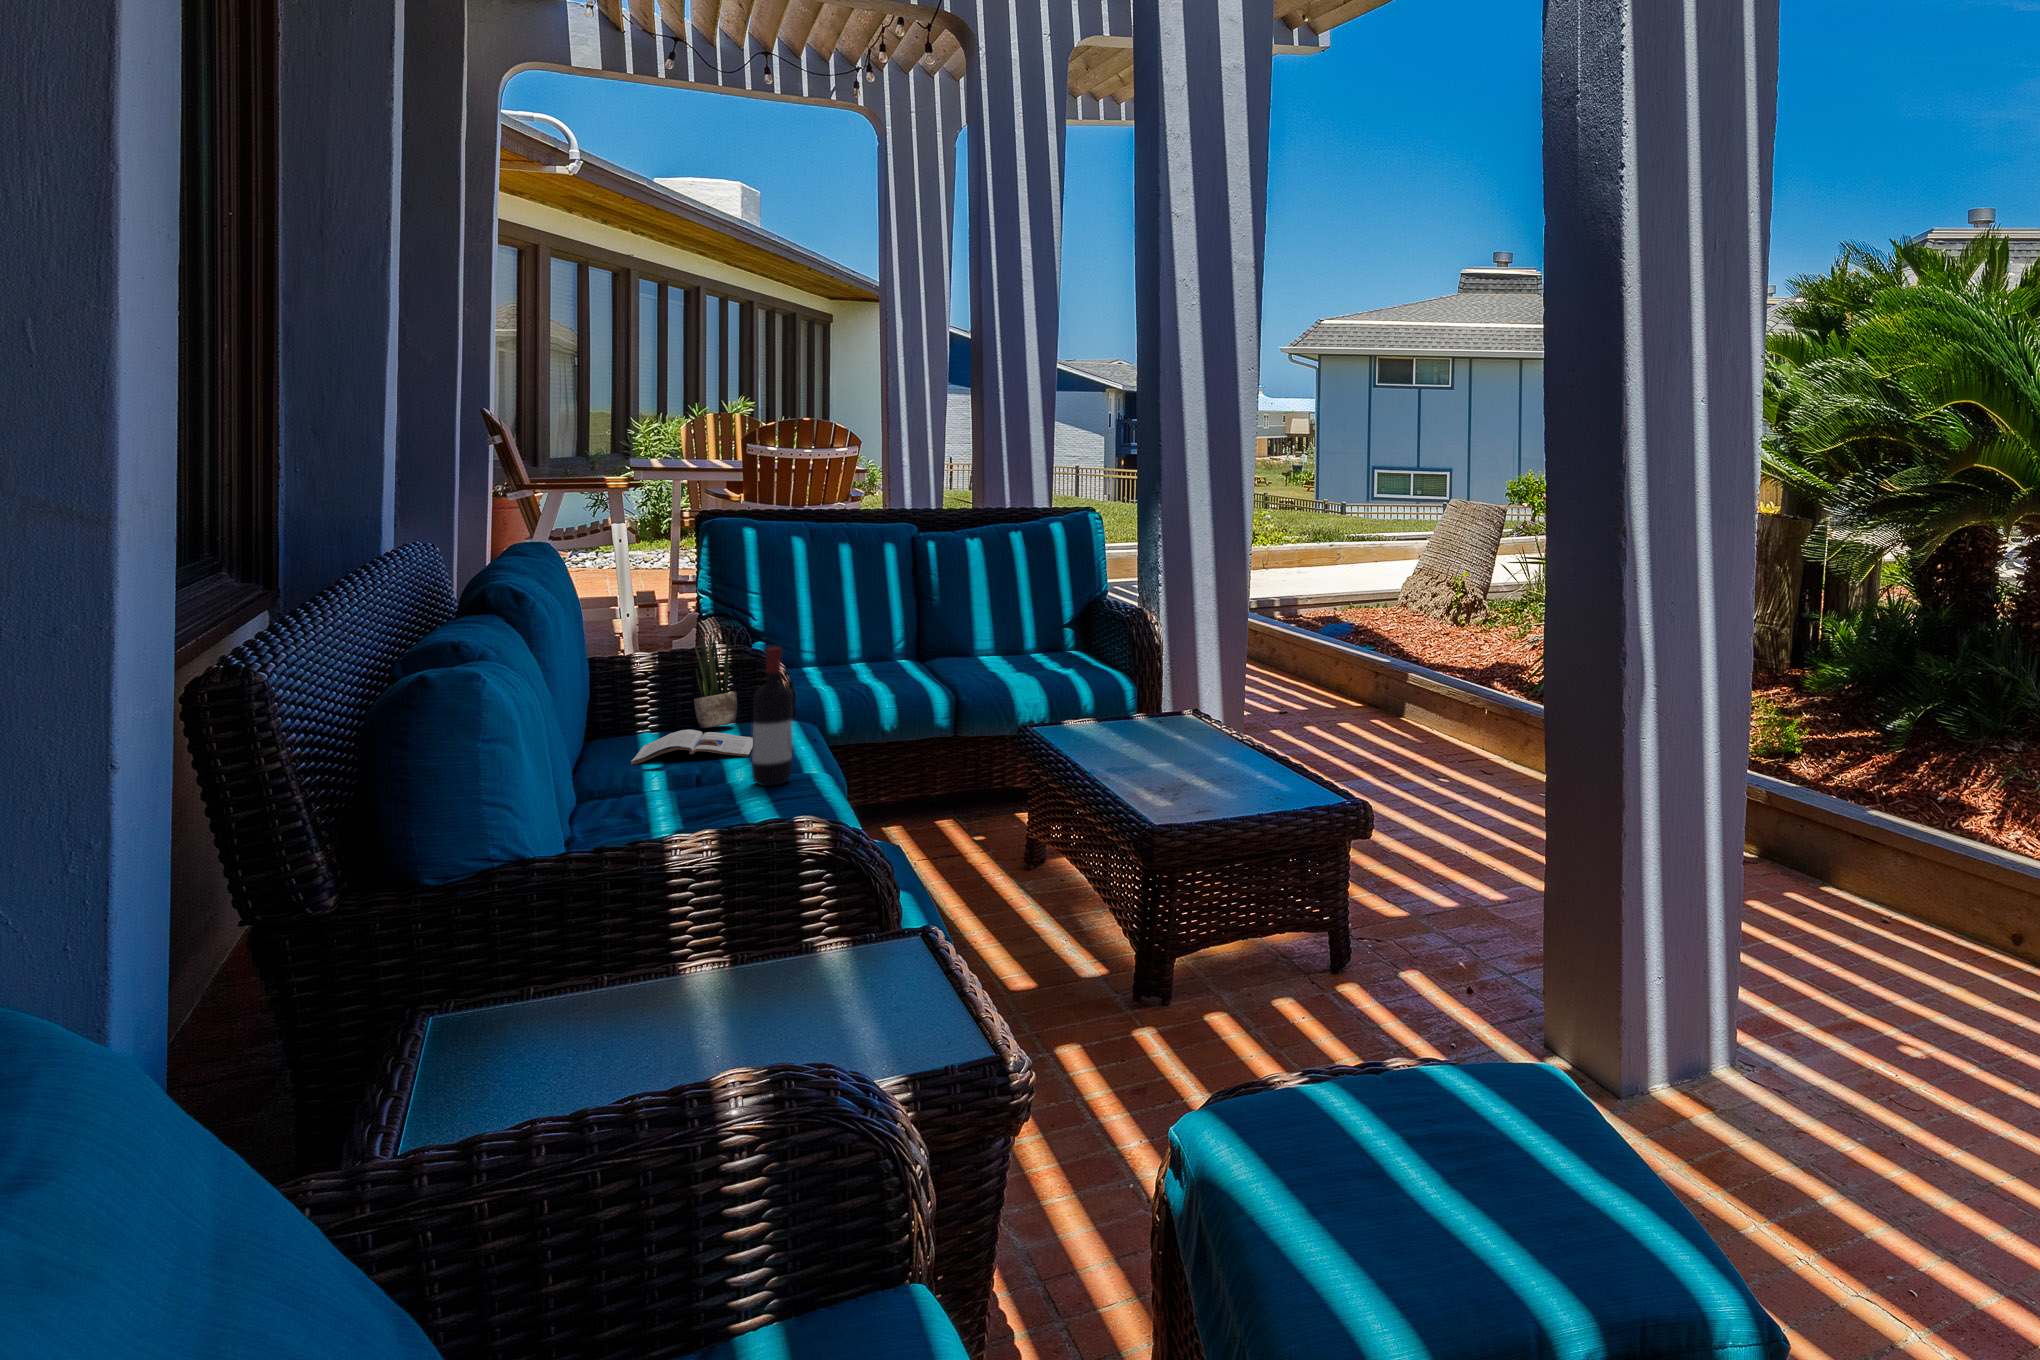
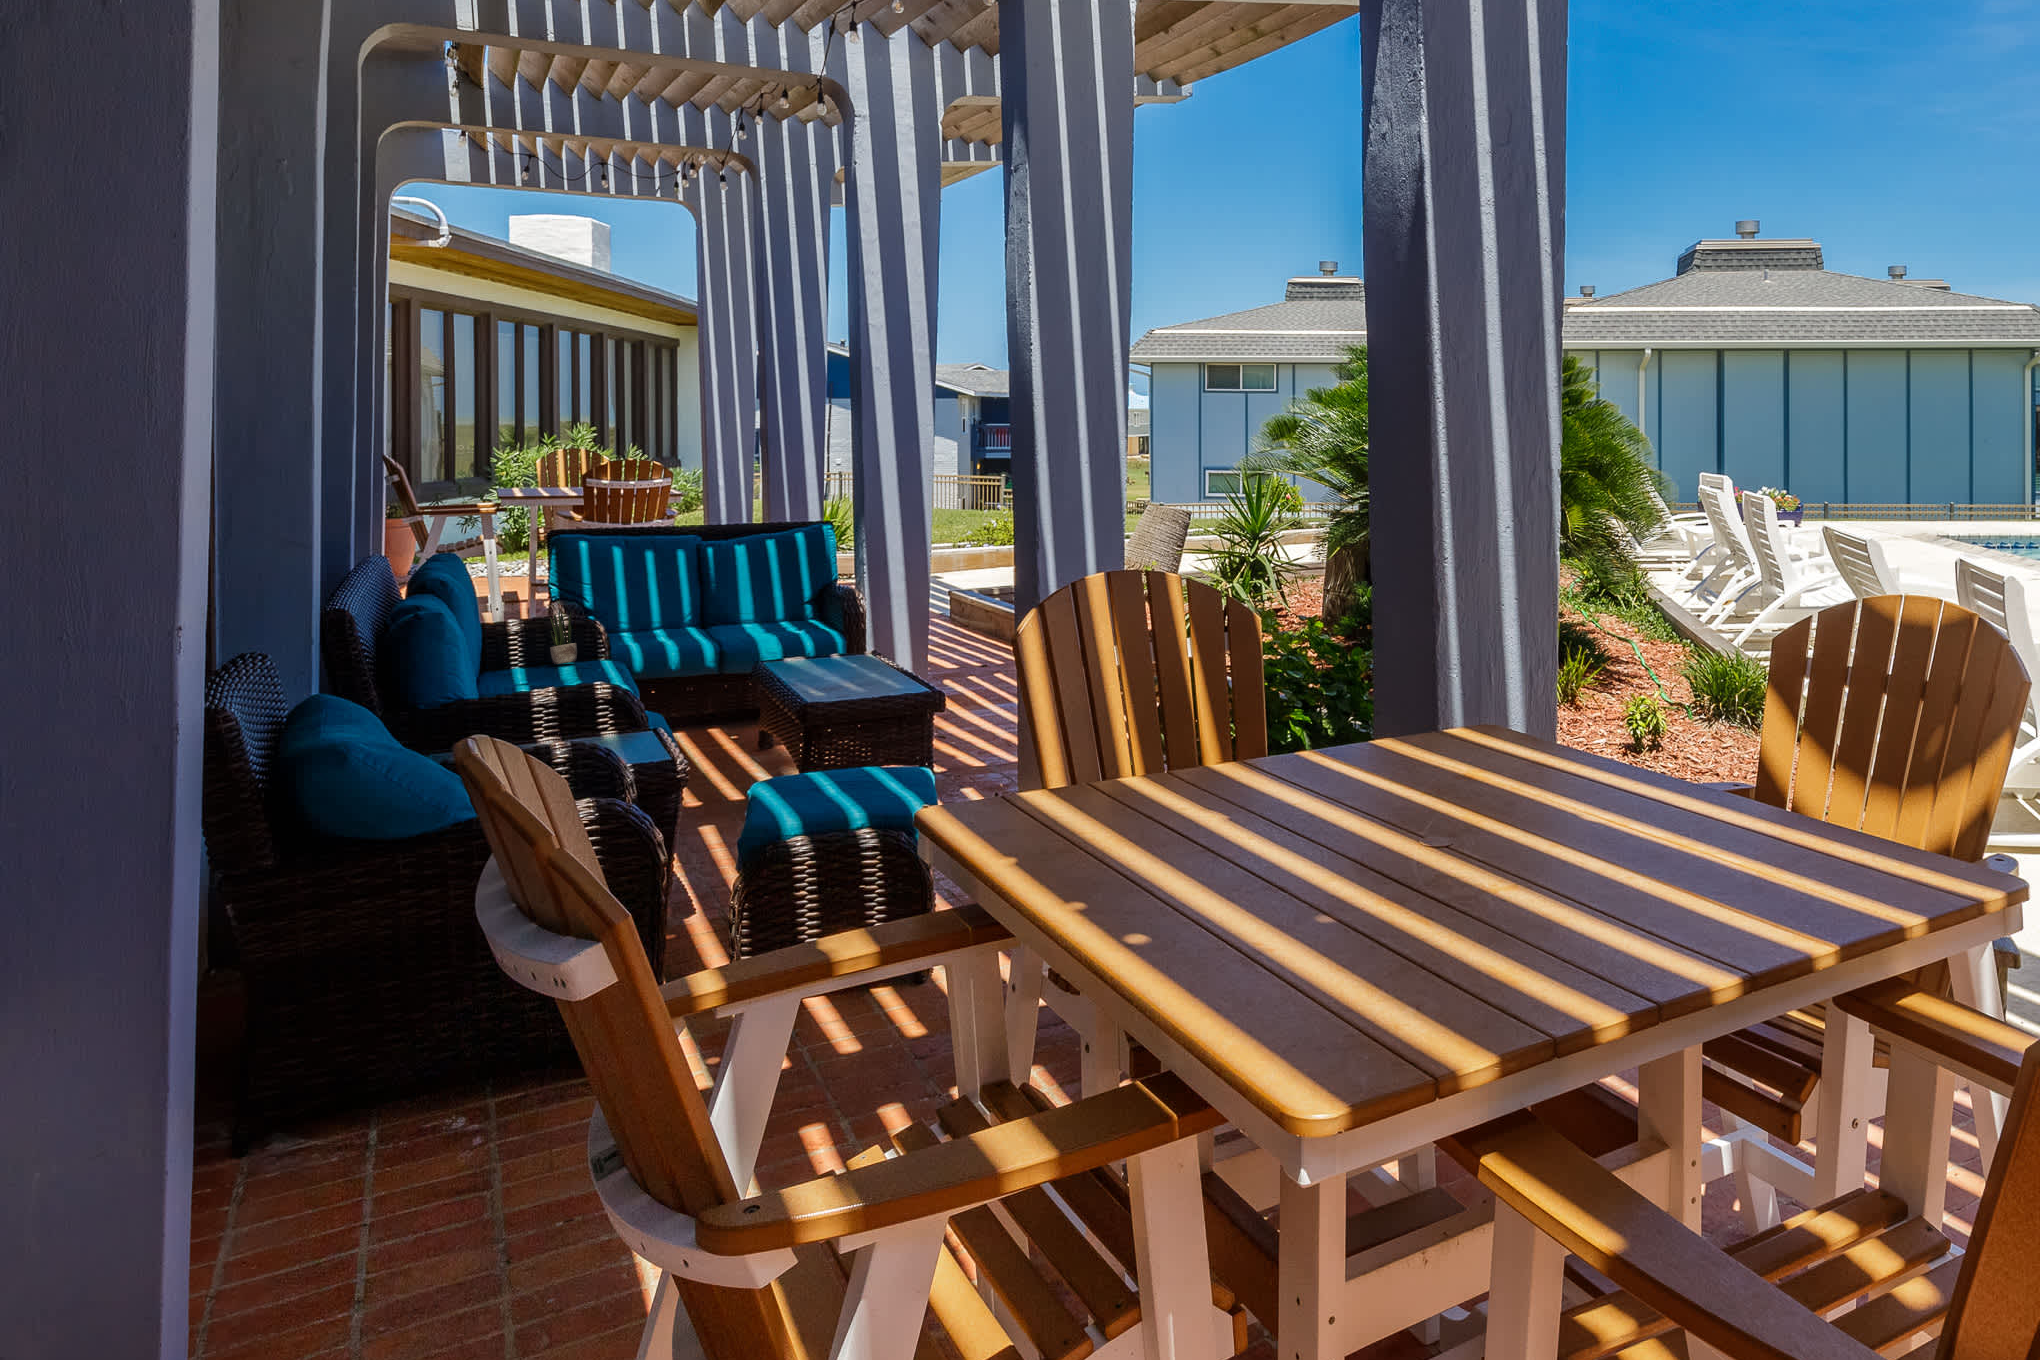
wine bottle: present [752,647,793,786] -> none [583,613,606,688]
magazine: present [631,729,753,765] -> none [513,663,588,682]

